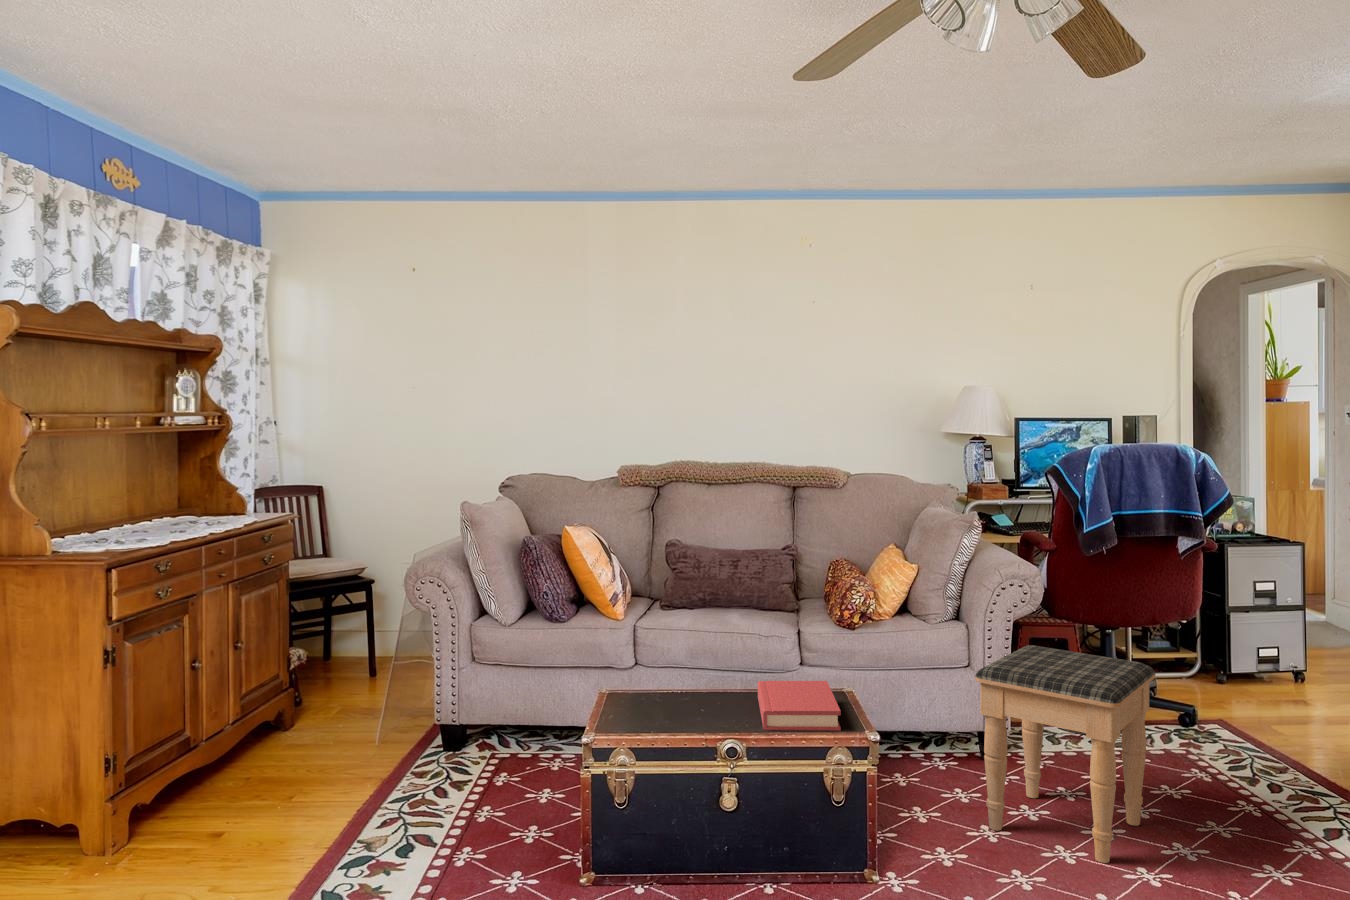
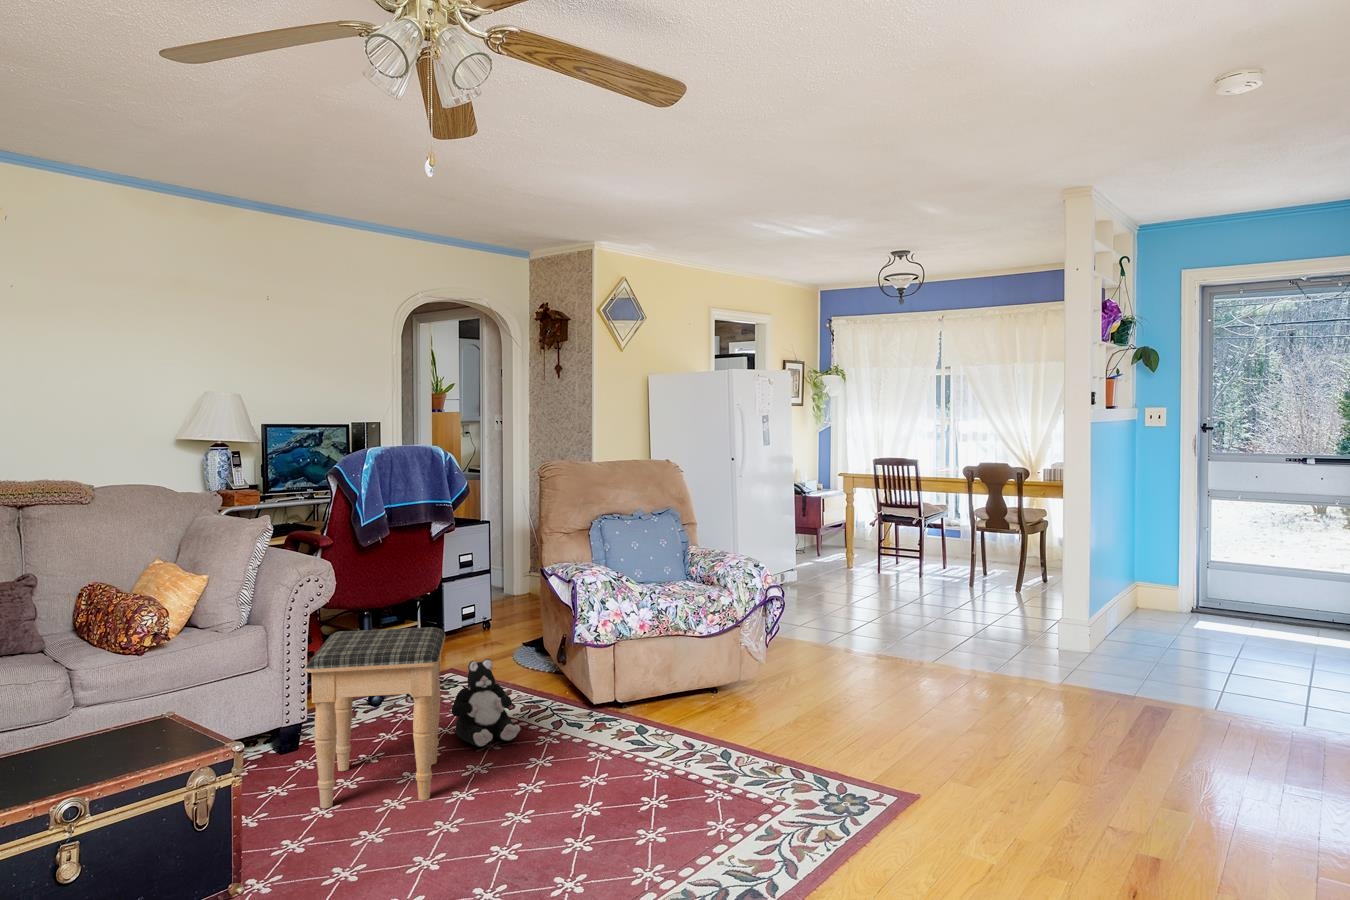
hardback book: present [758,681,841,731] -> none [66,708,198,777]
plush toy: none [1173,715,1266,831] -> present [452,659,520,746]

